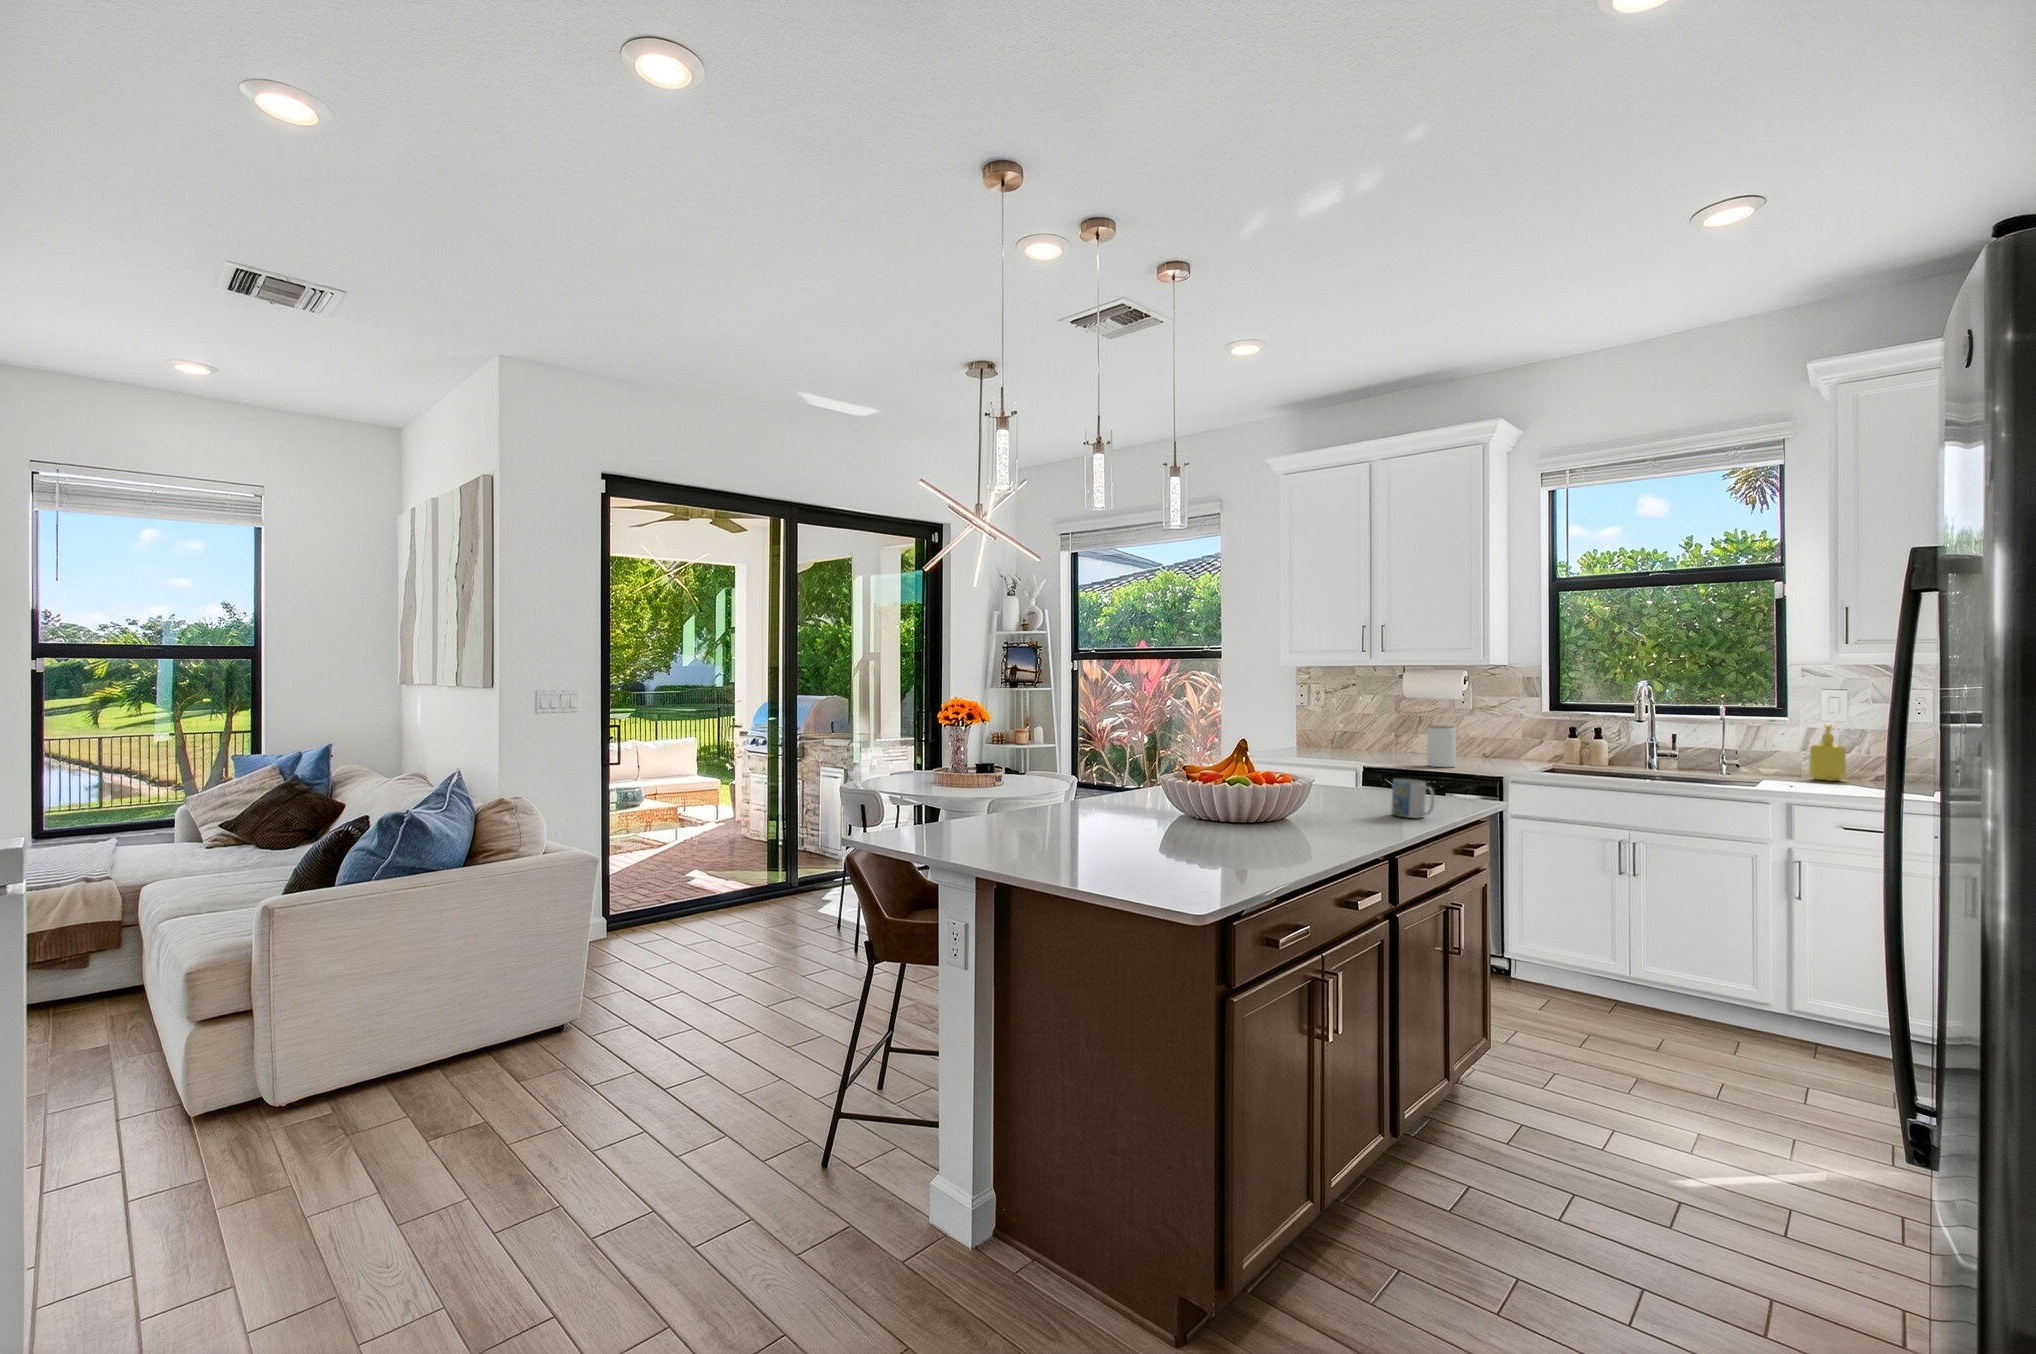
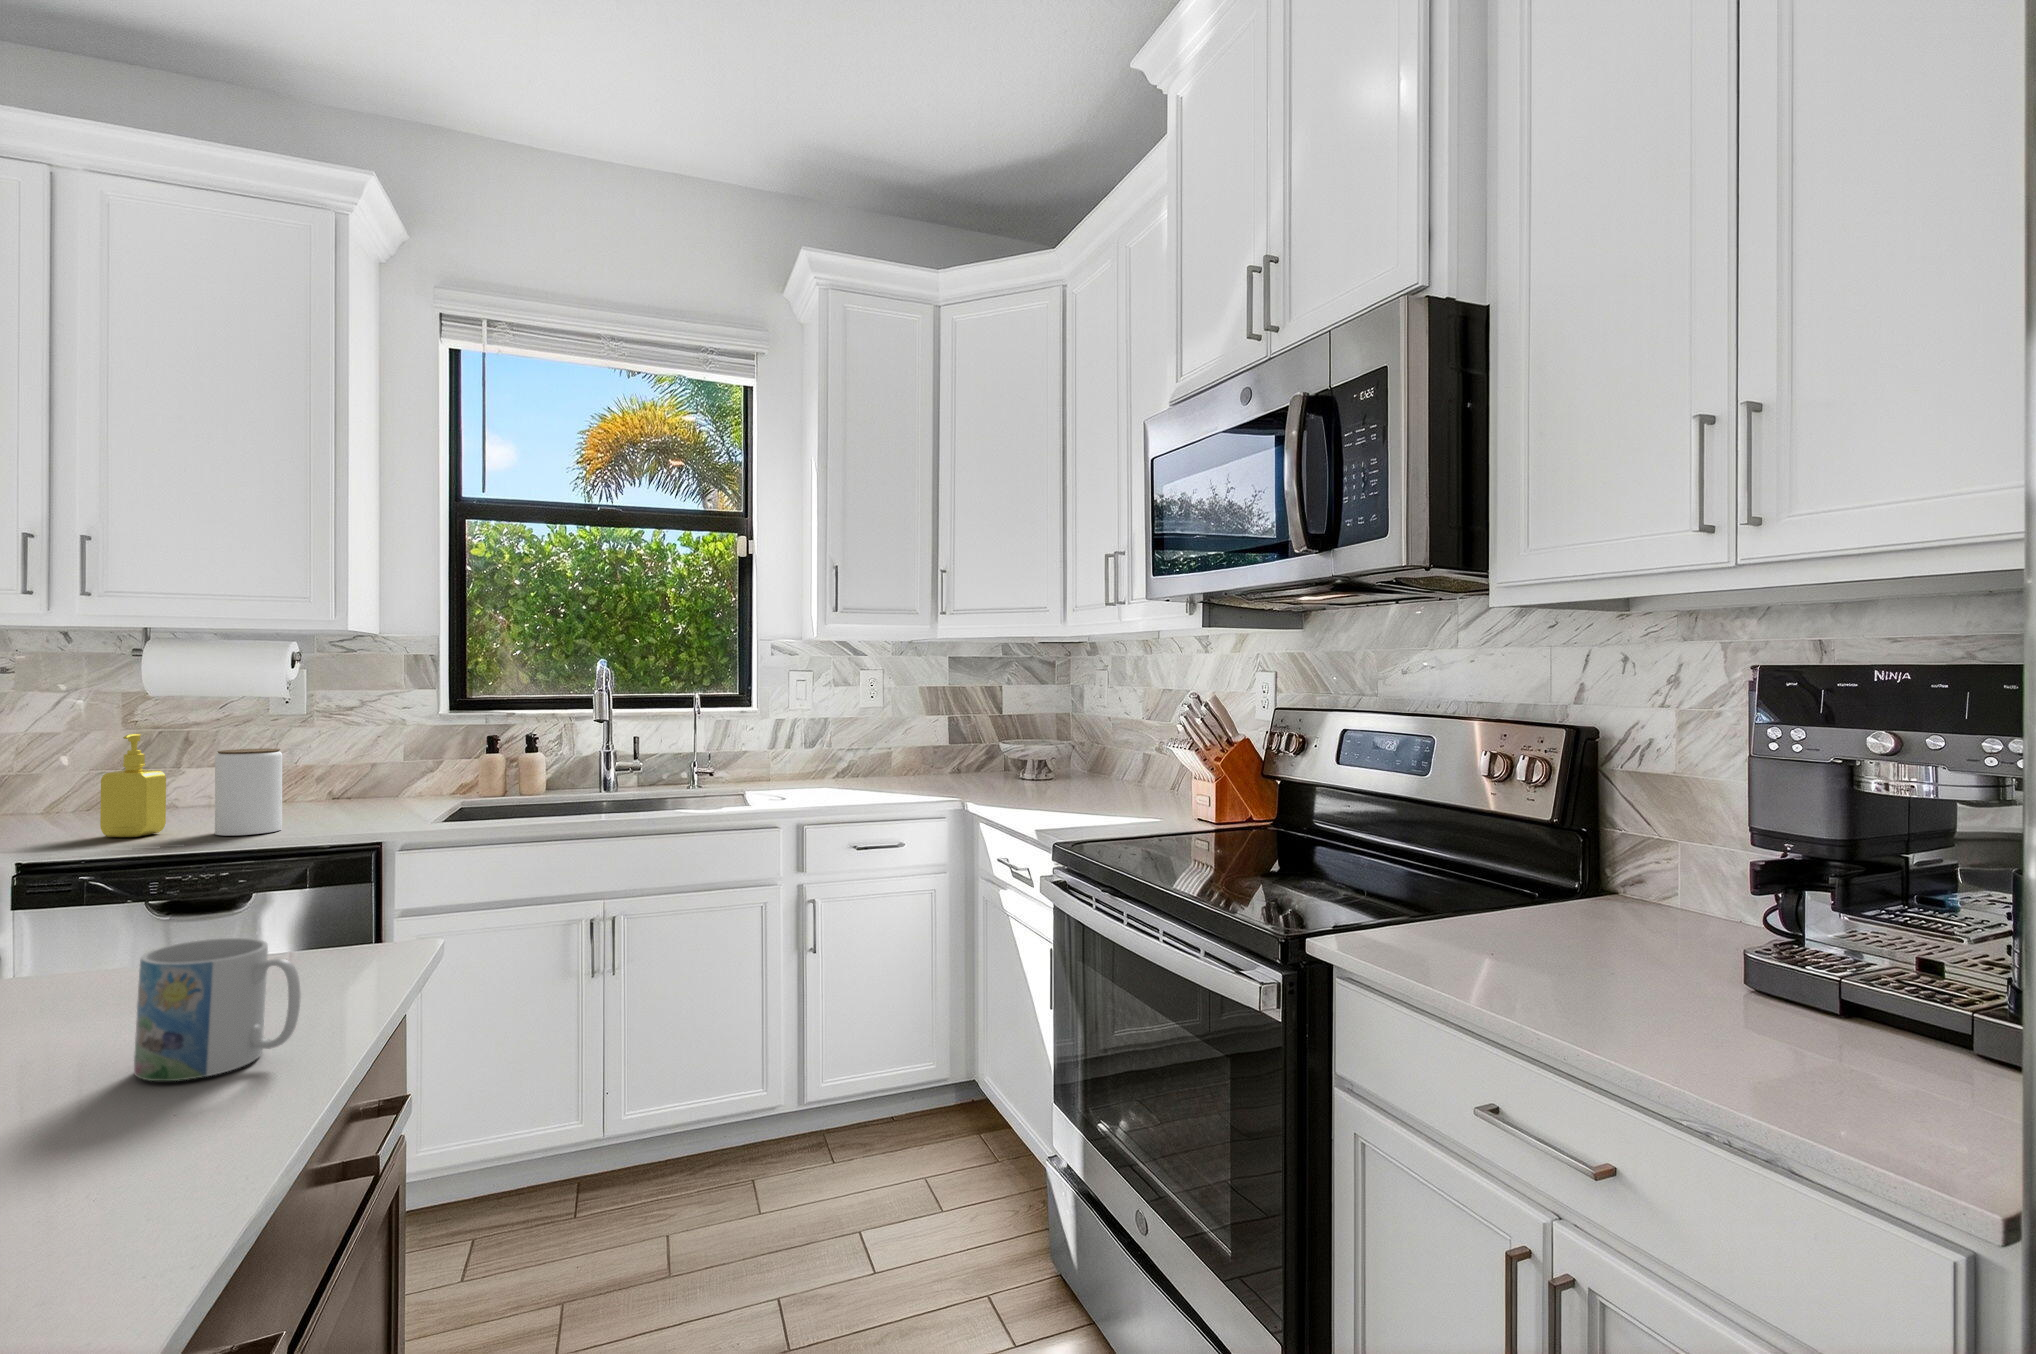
soap dispenser: present [1810,724,1846,781] -> present [100,734,166,837]

